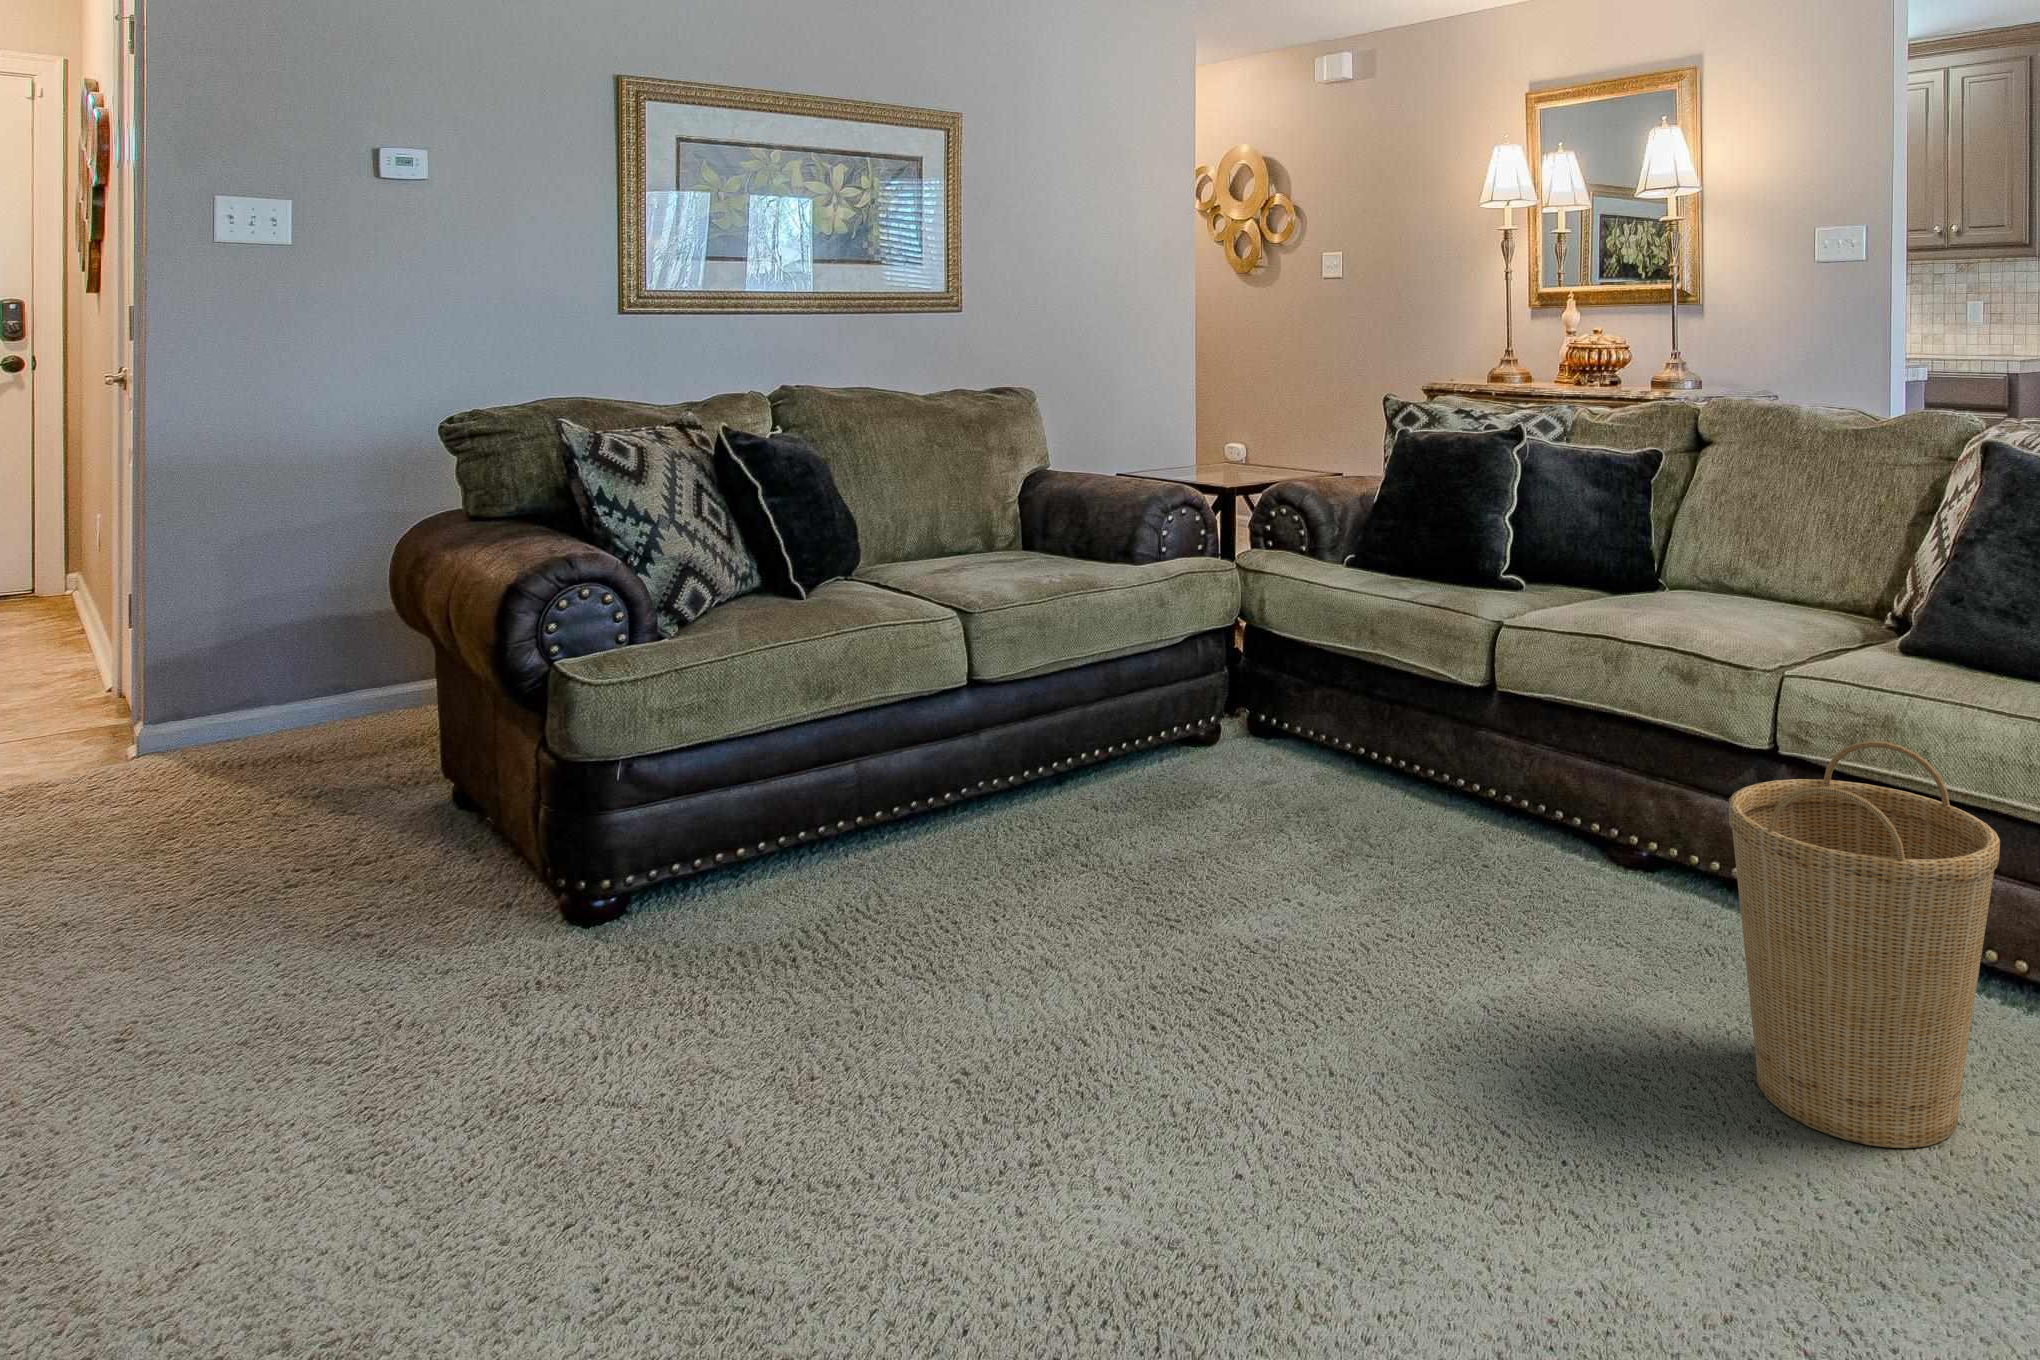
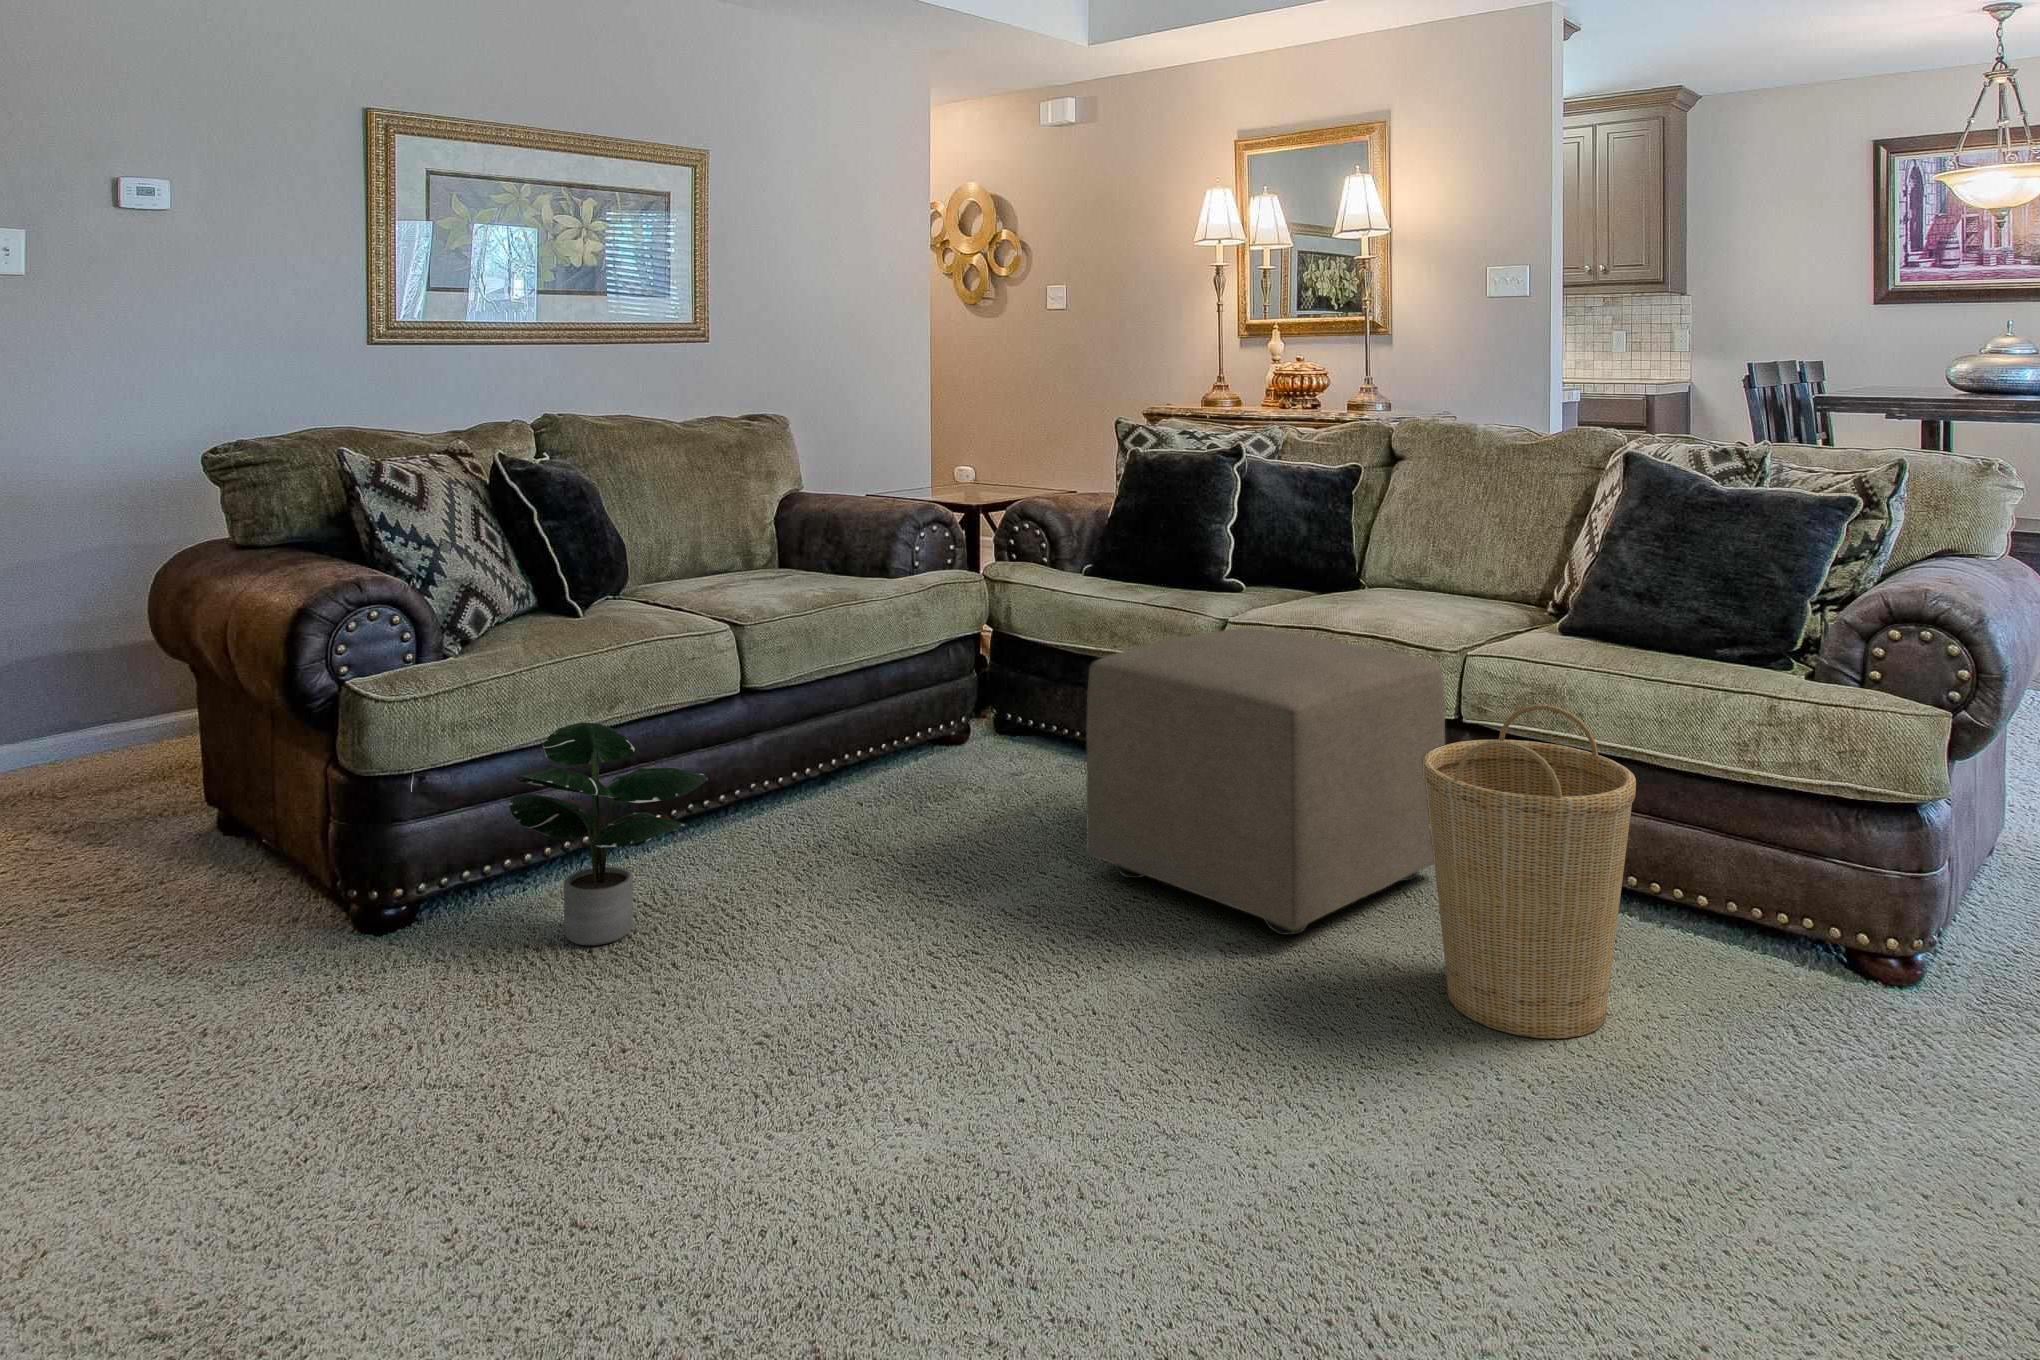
ottoman: none [1338,632,1758,990] -> present [1086,628,1445,935]
potted plant: none [713,713,921,953] -> present [509,723,708,945]

